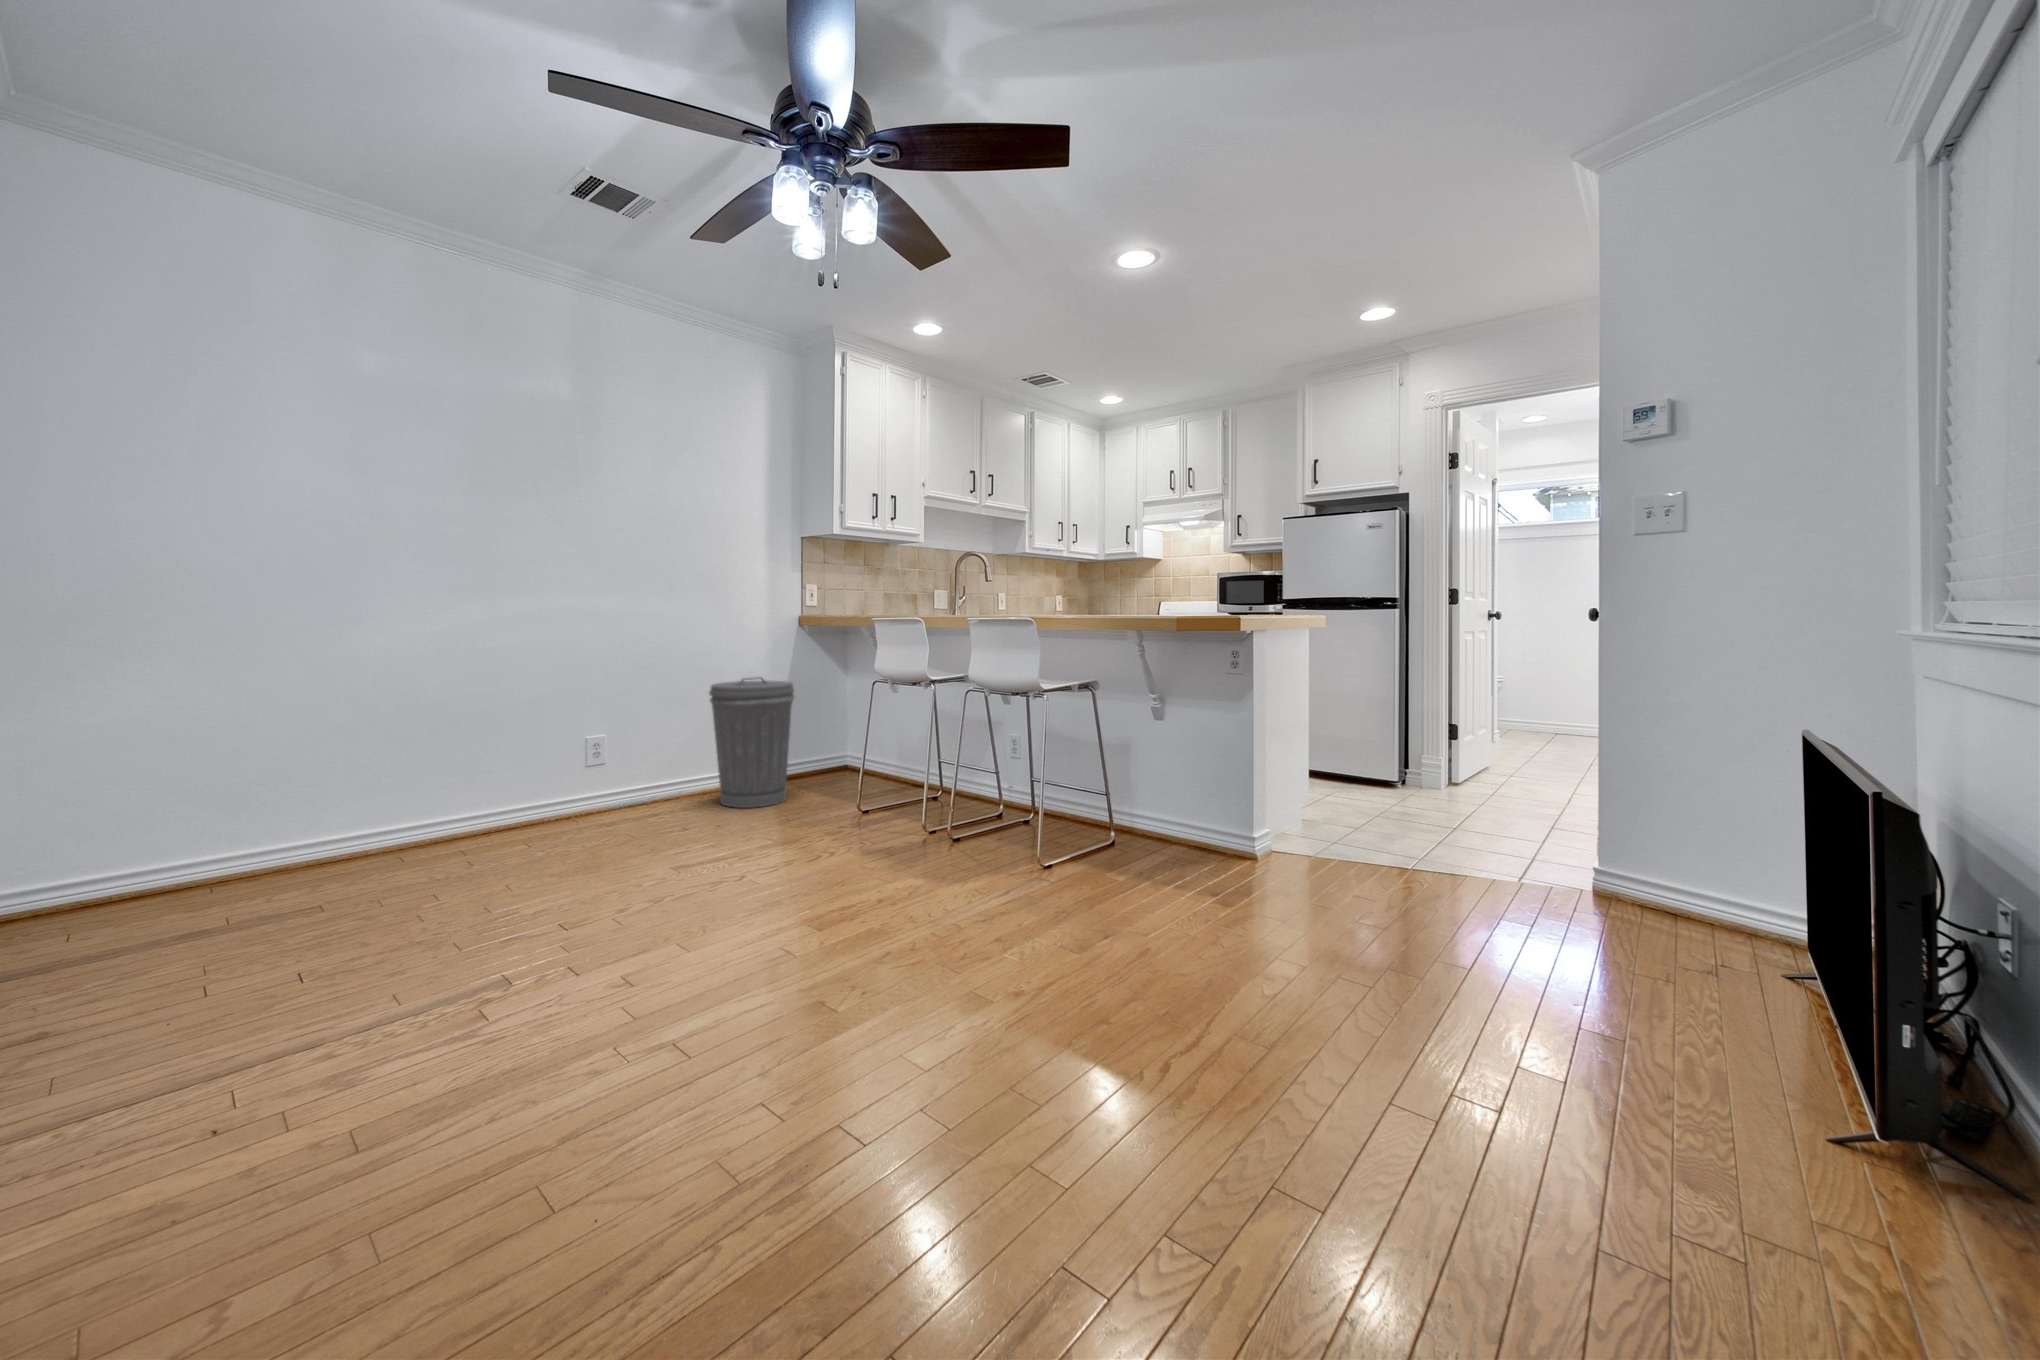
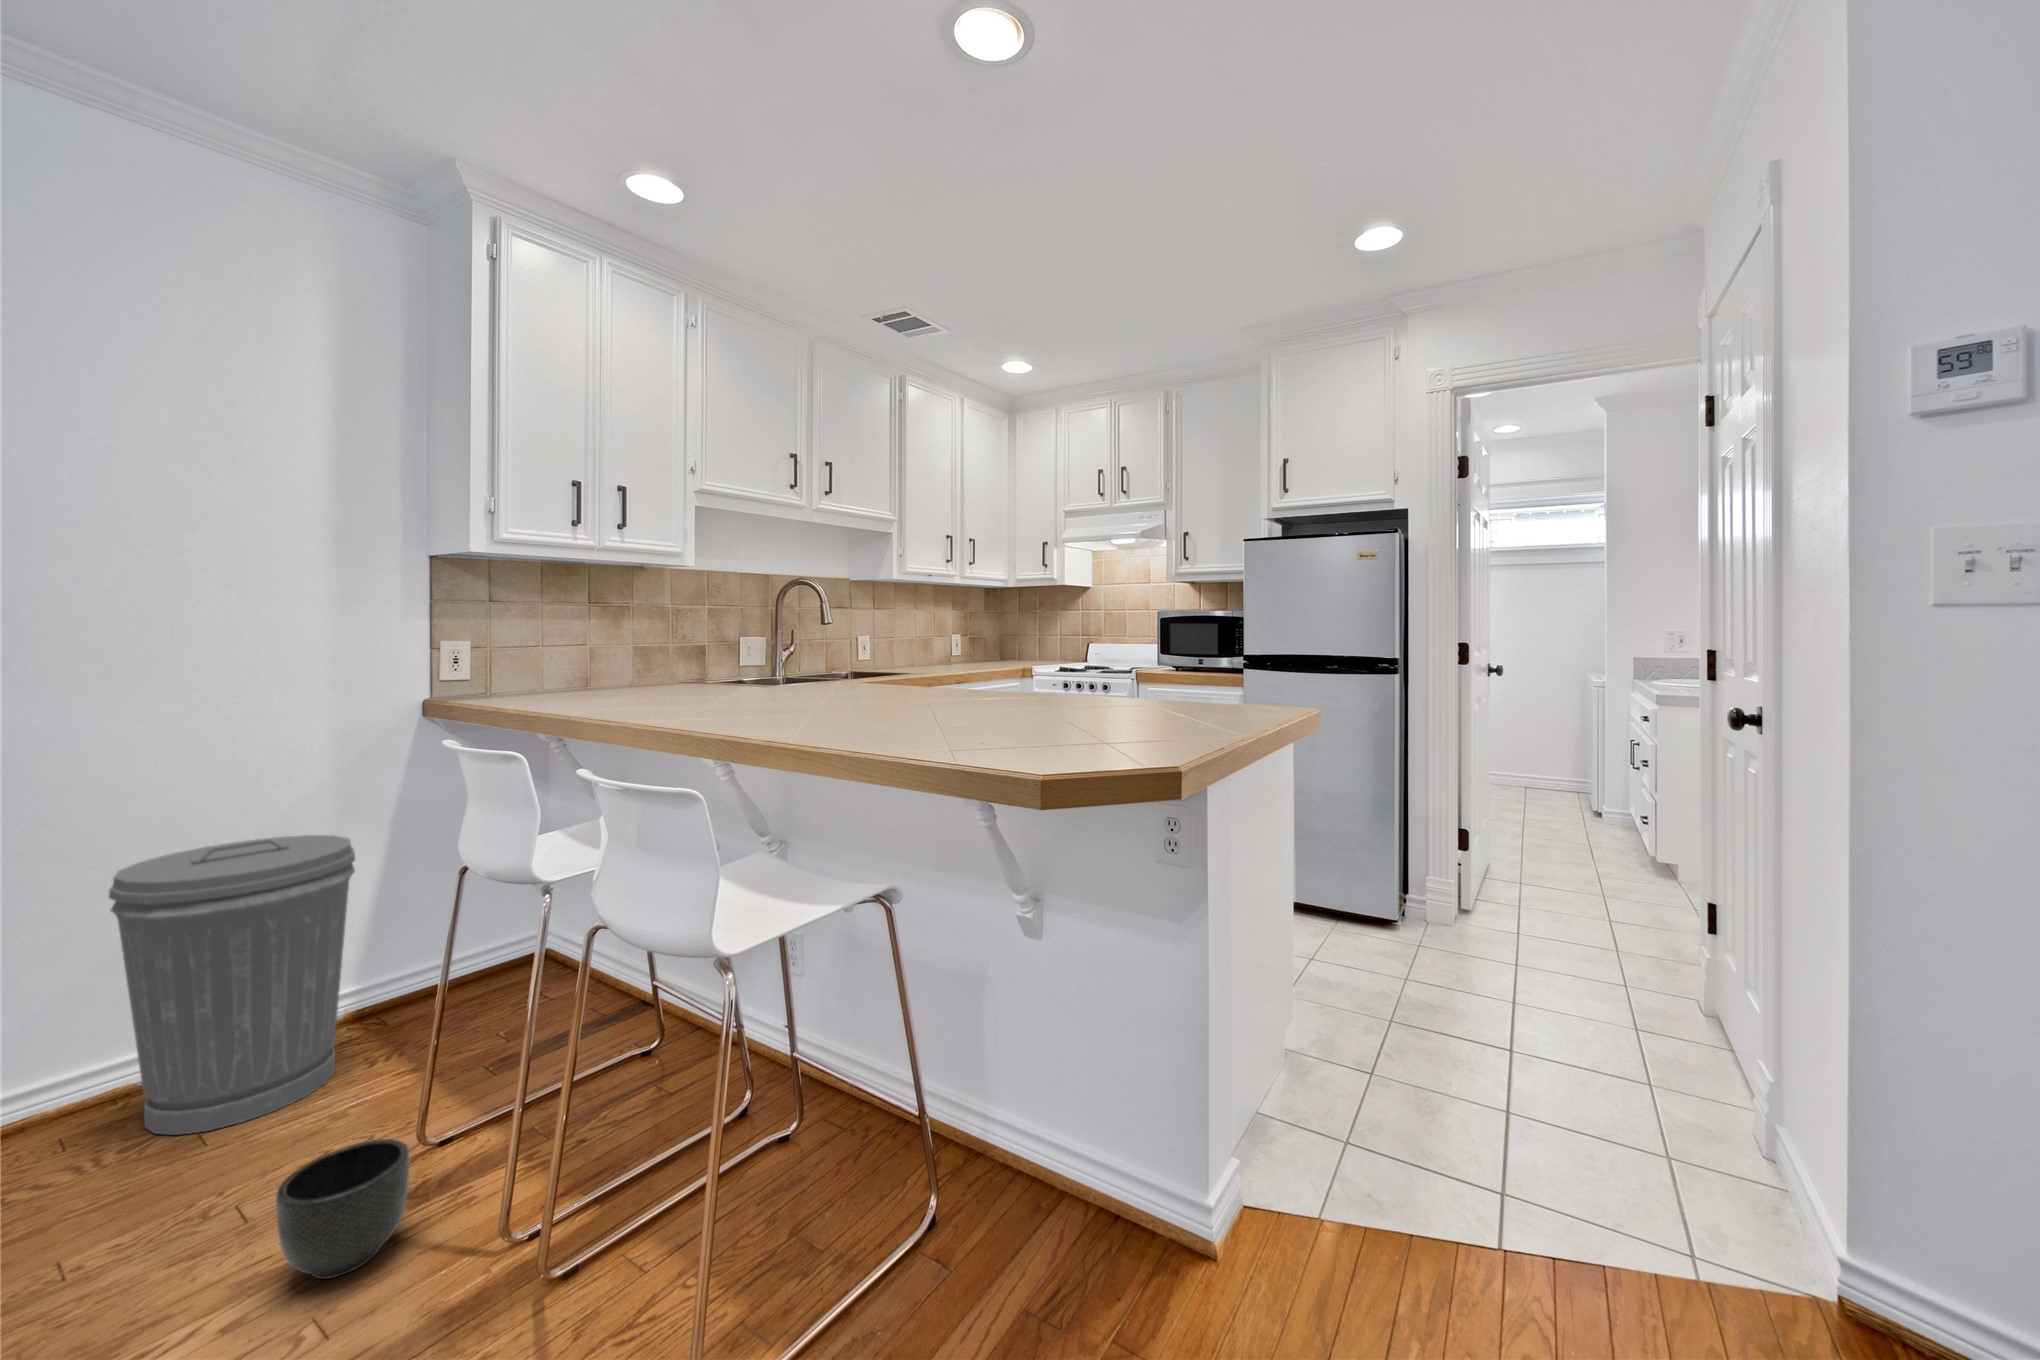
planter: none [833,794,875,841] -> present [276,1139,410,1279]

